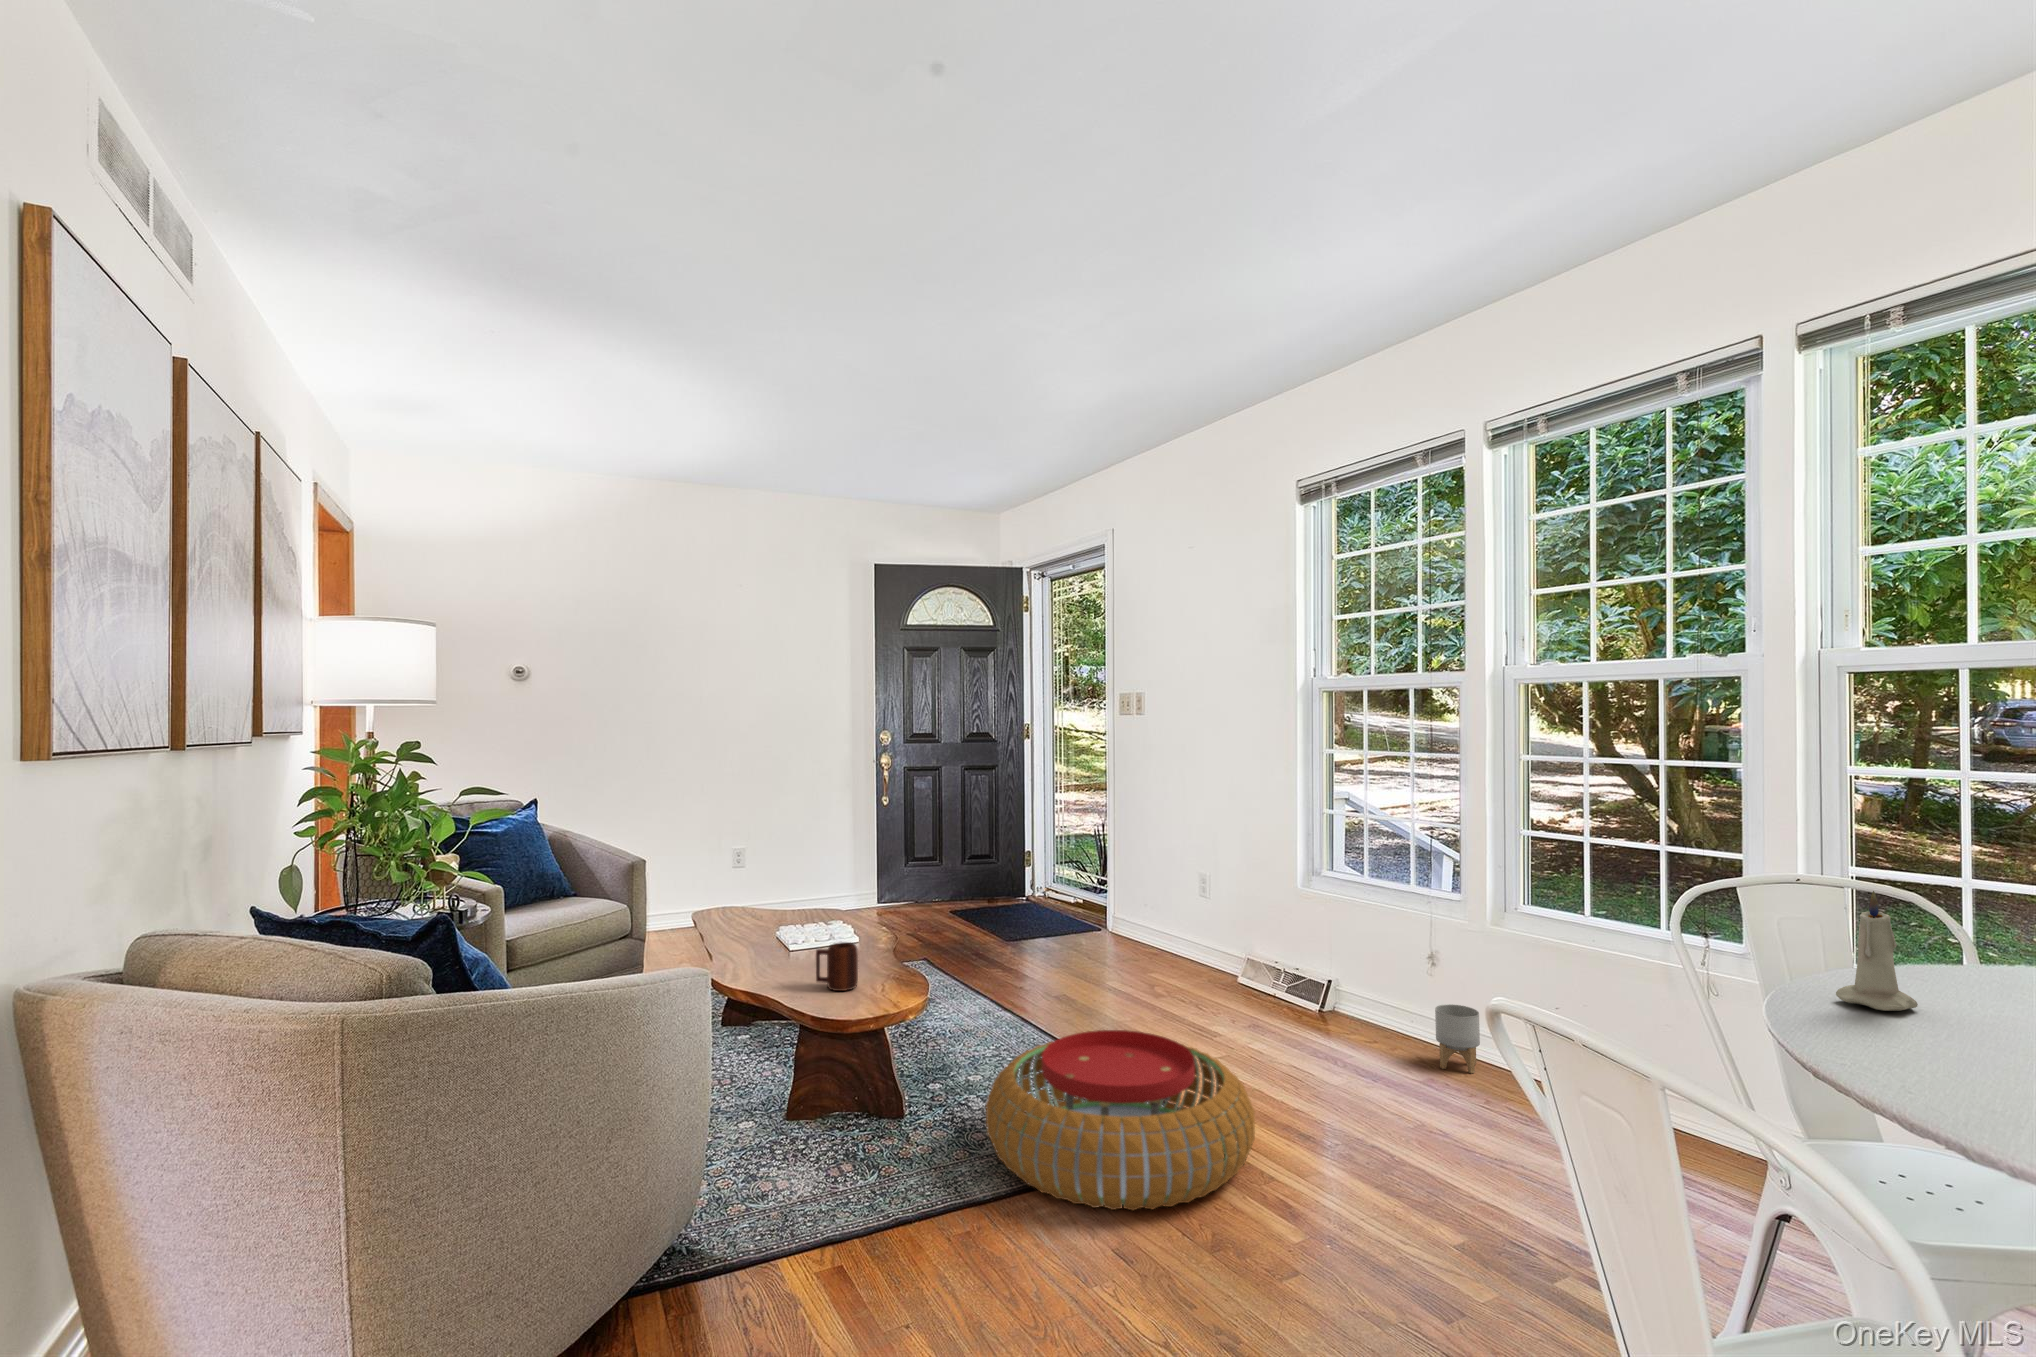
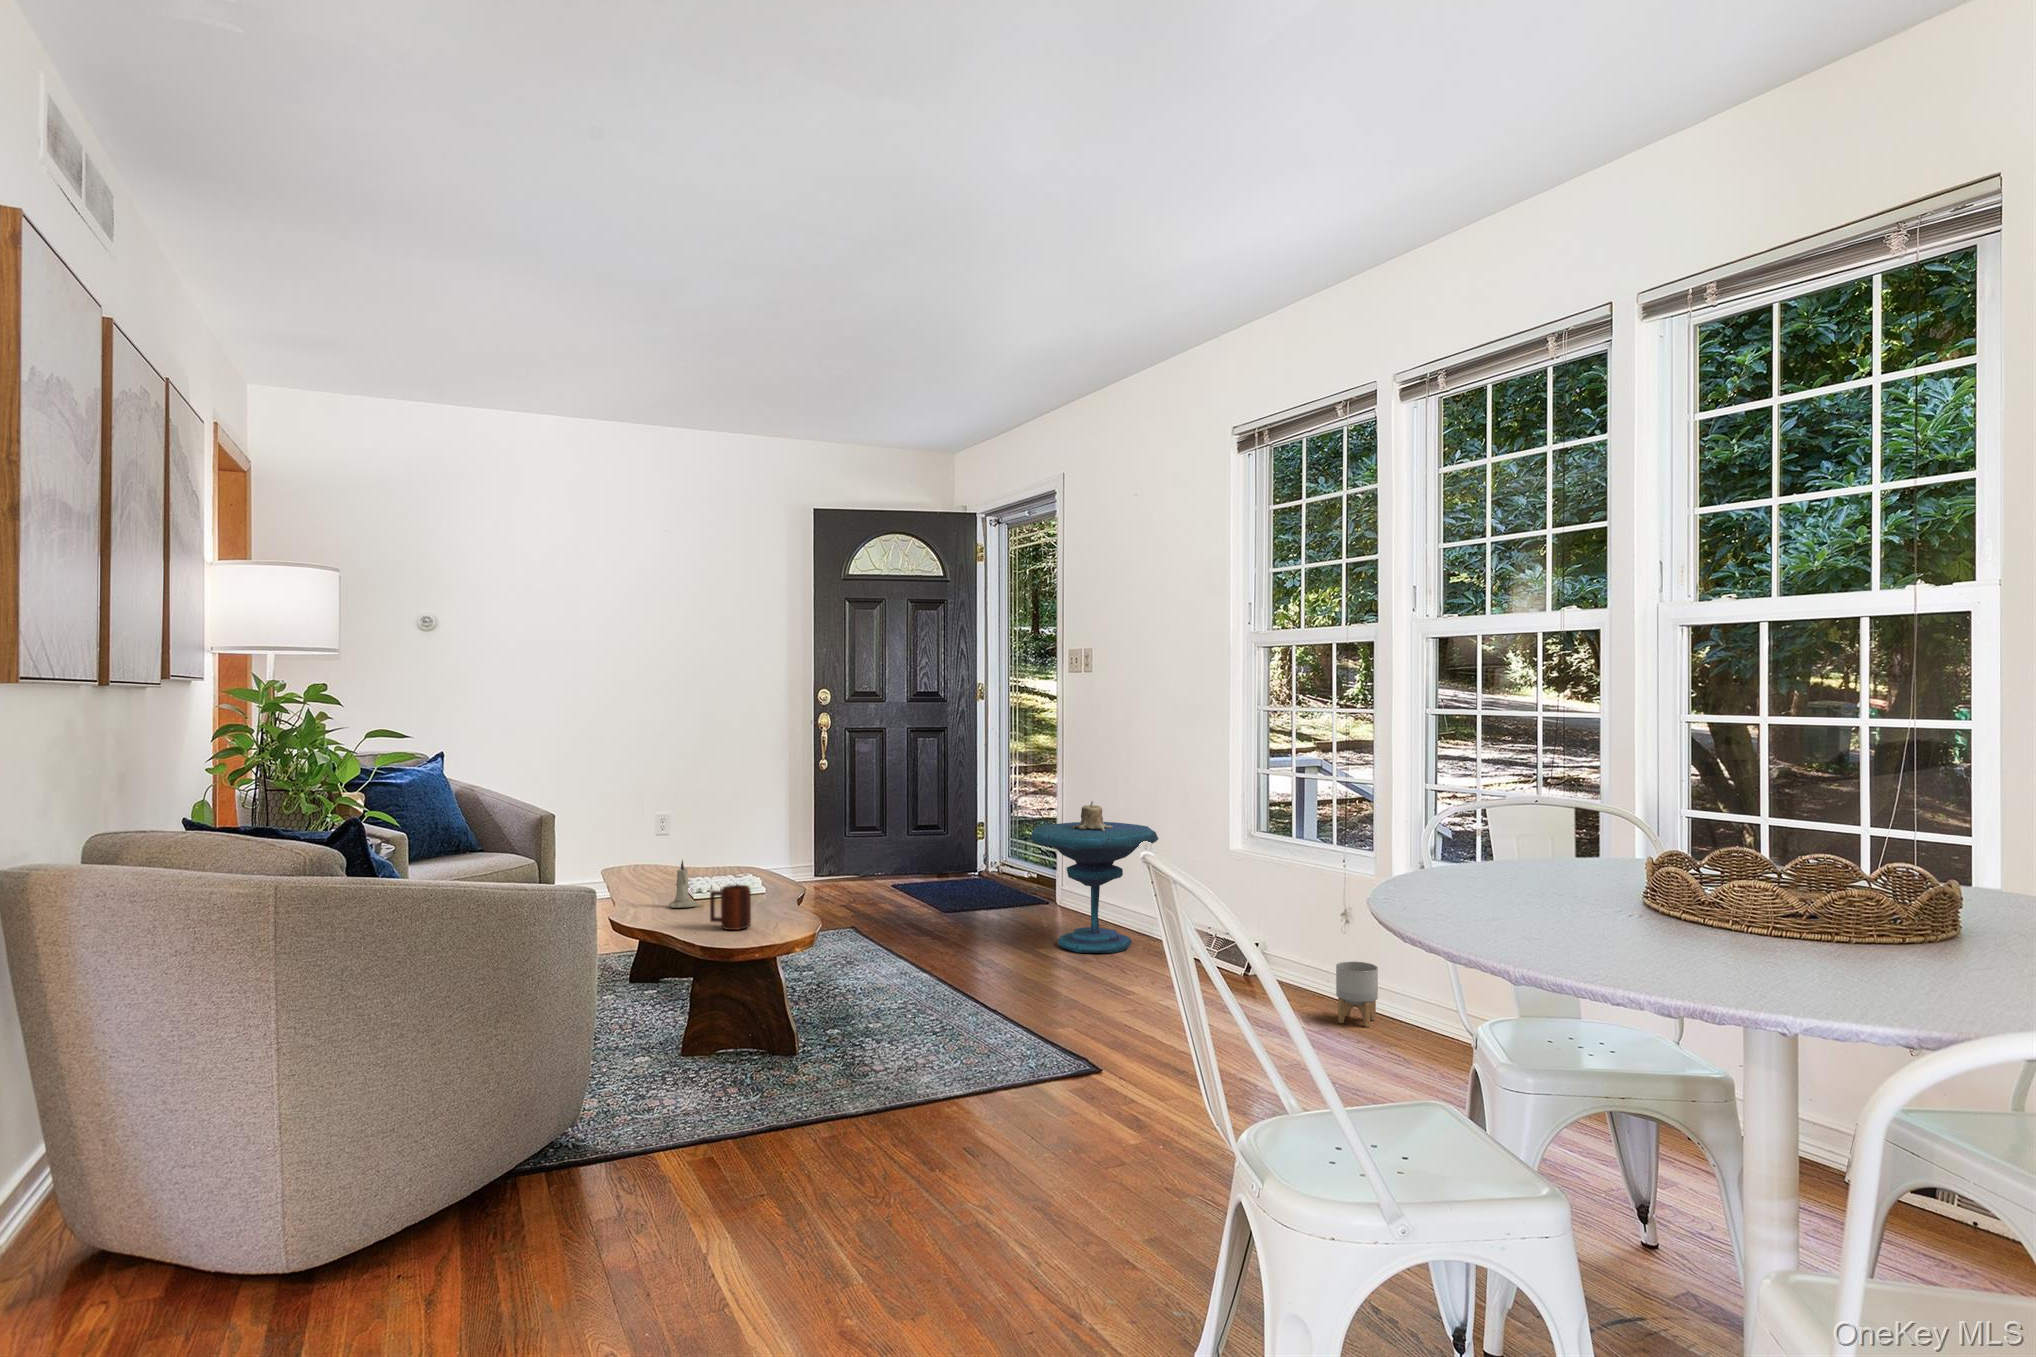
side table: none [1102,838,1224,986] -> present [1031,801,1158,953]
candle: present [1836,891,1918,1011] -> present [669,860,699,908]
pouf: present [986,1030,1255,1210] -> none [866,972,1121,1122]

